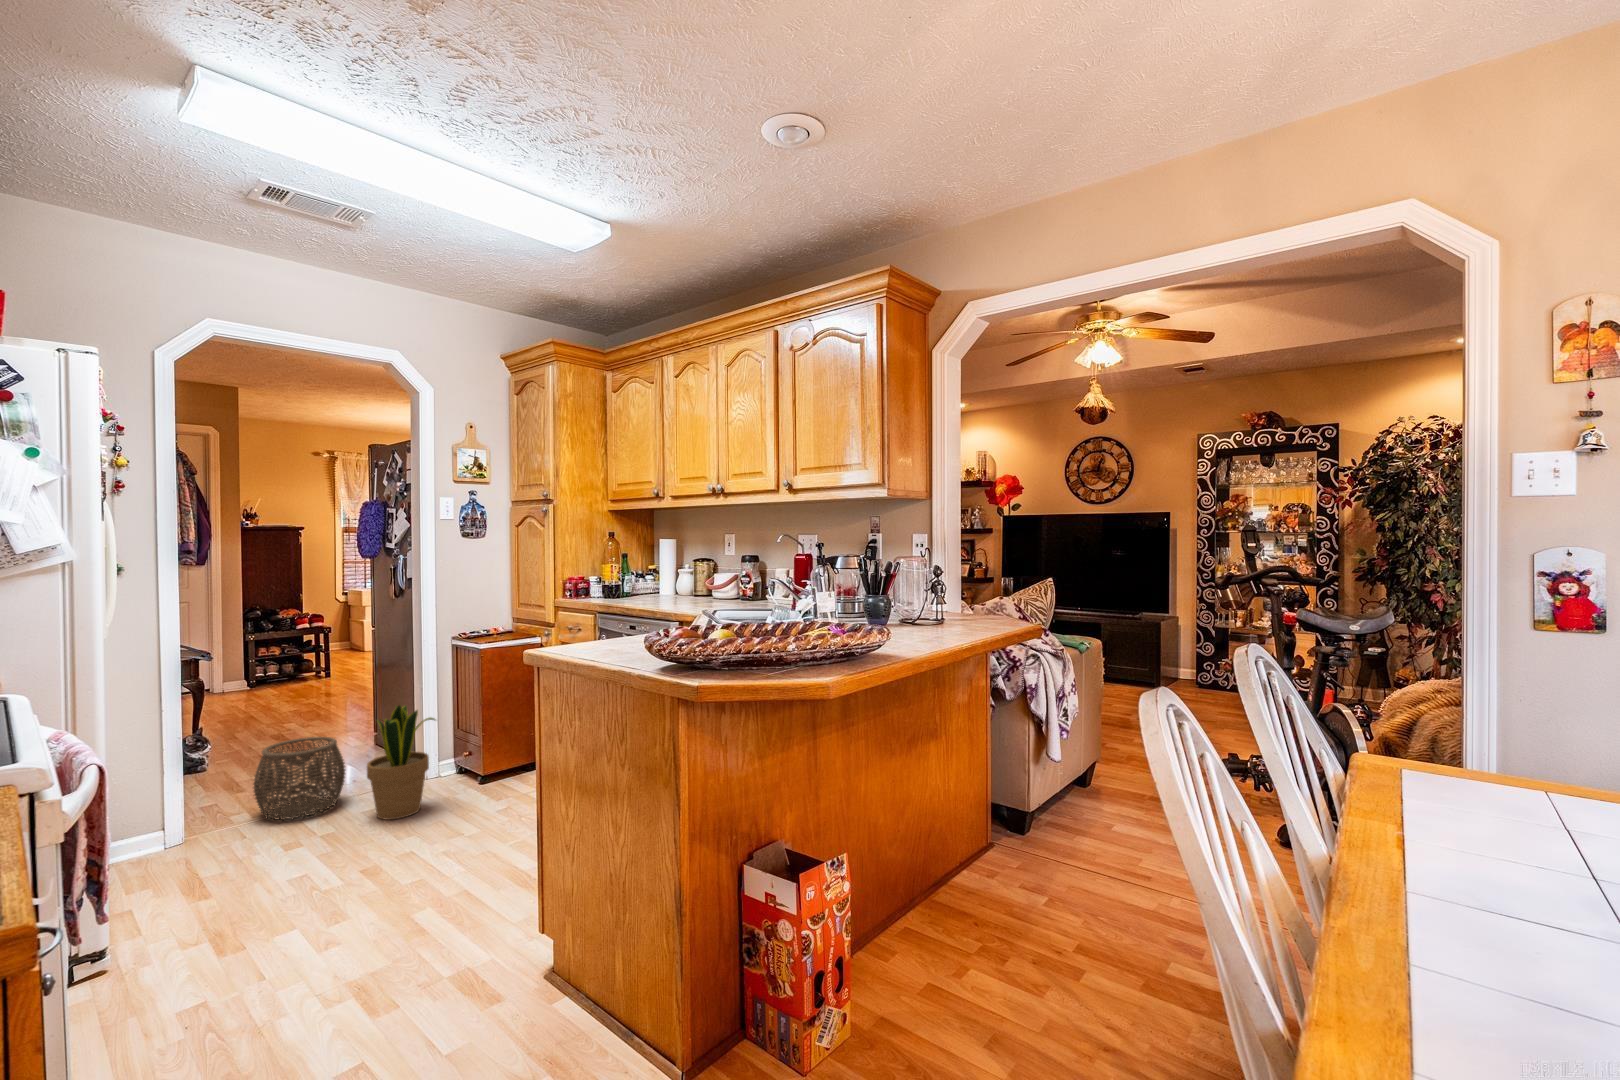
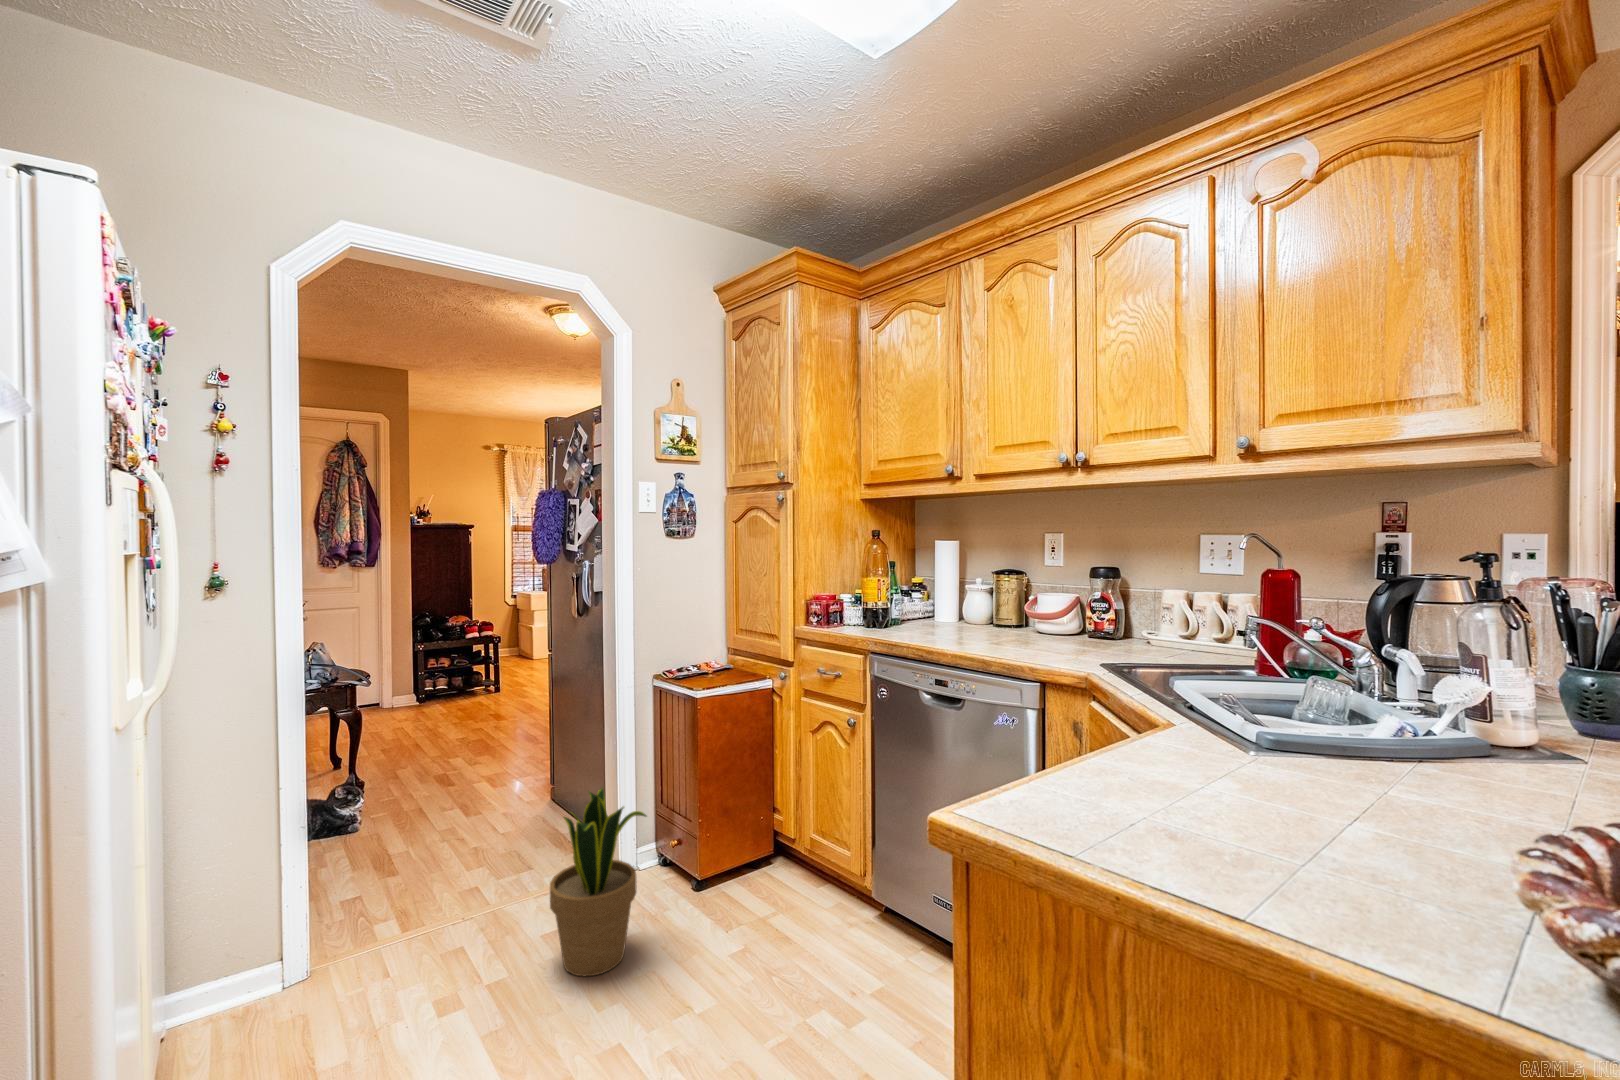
woven basket: present [253,737,345,820] -> none [394,823,520,960]

